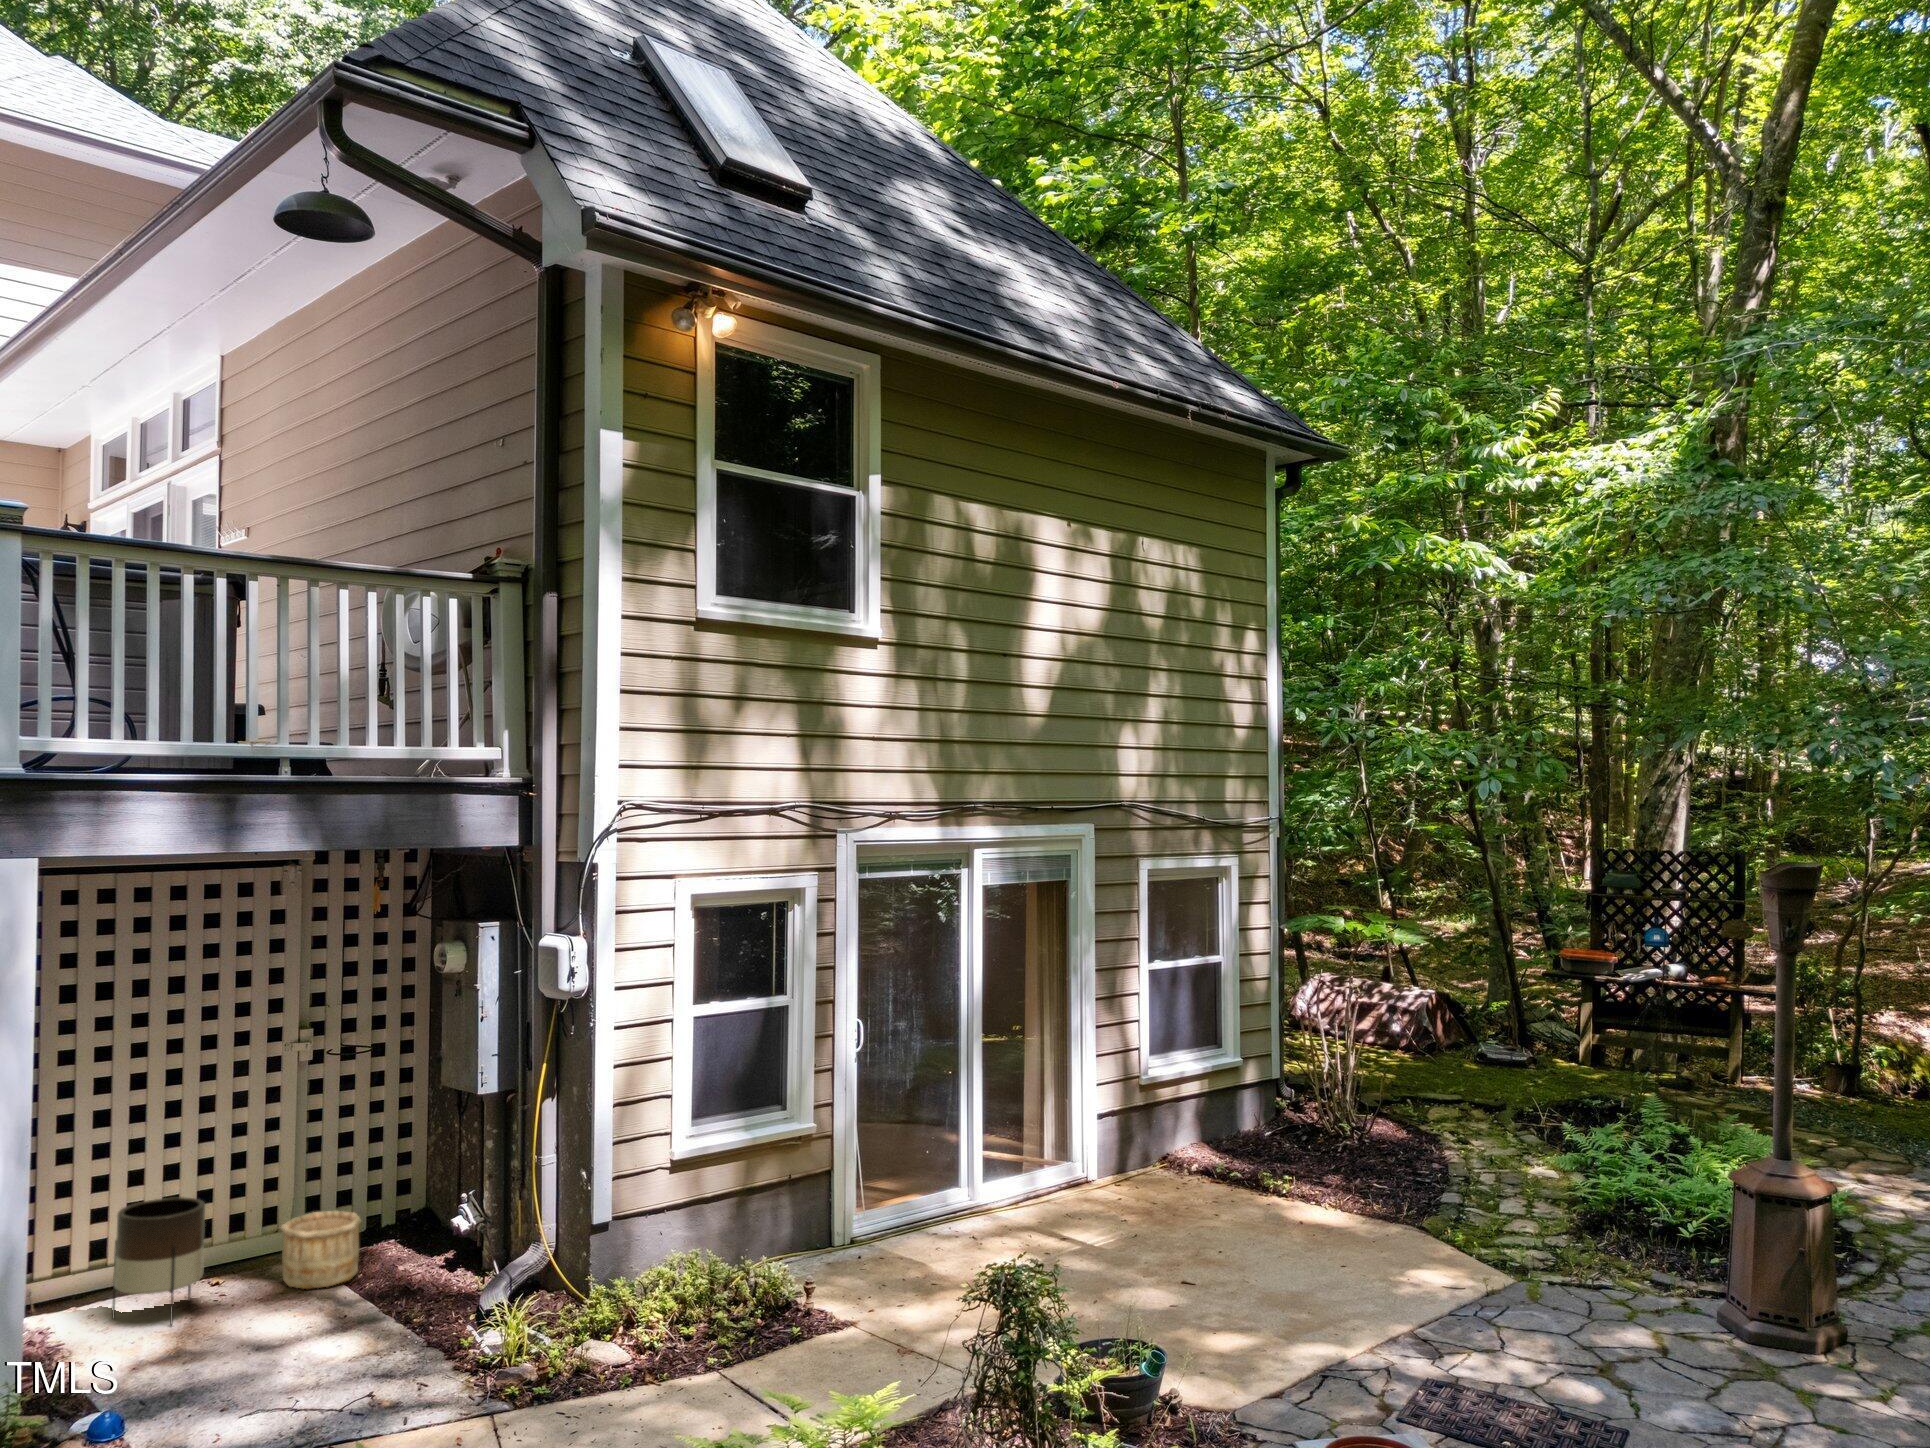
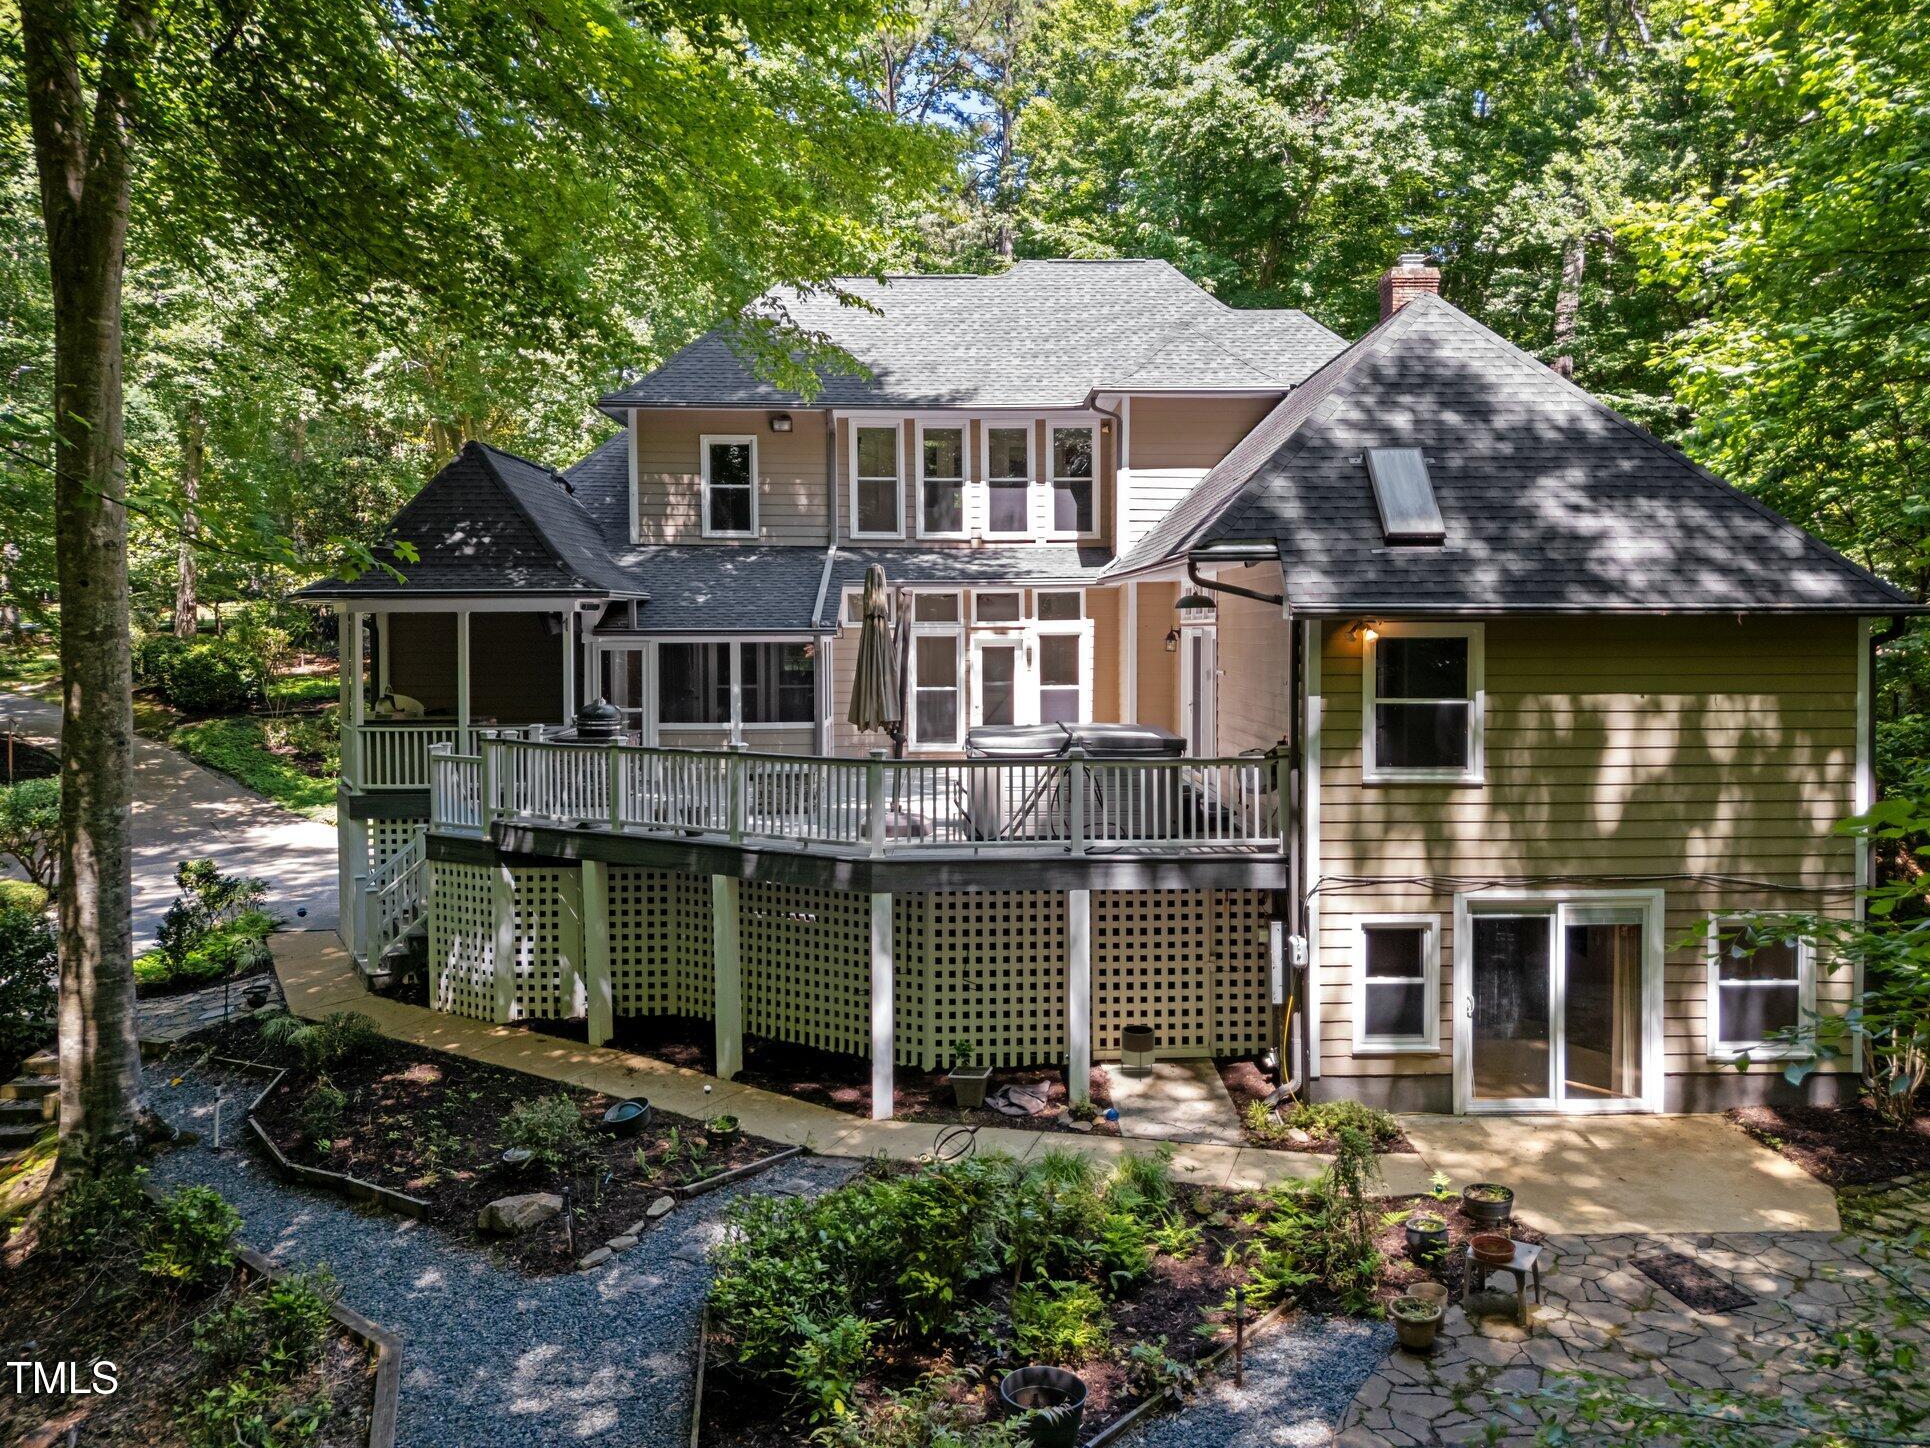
wooden bucket: present [281,1211,361,1289] -> none [1188,1042,1222,1078]

